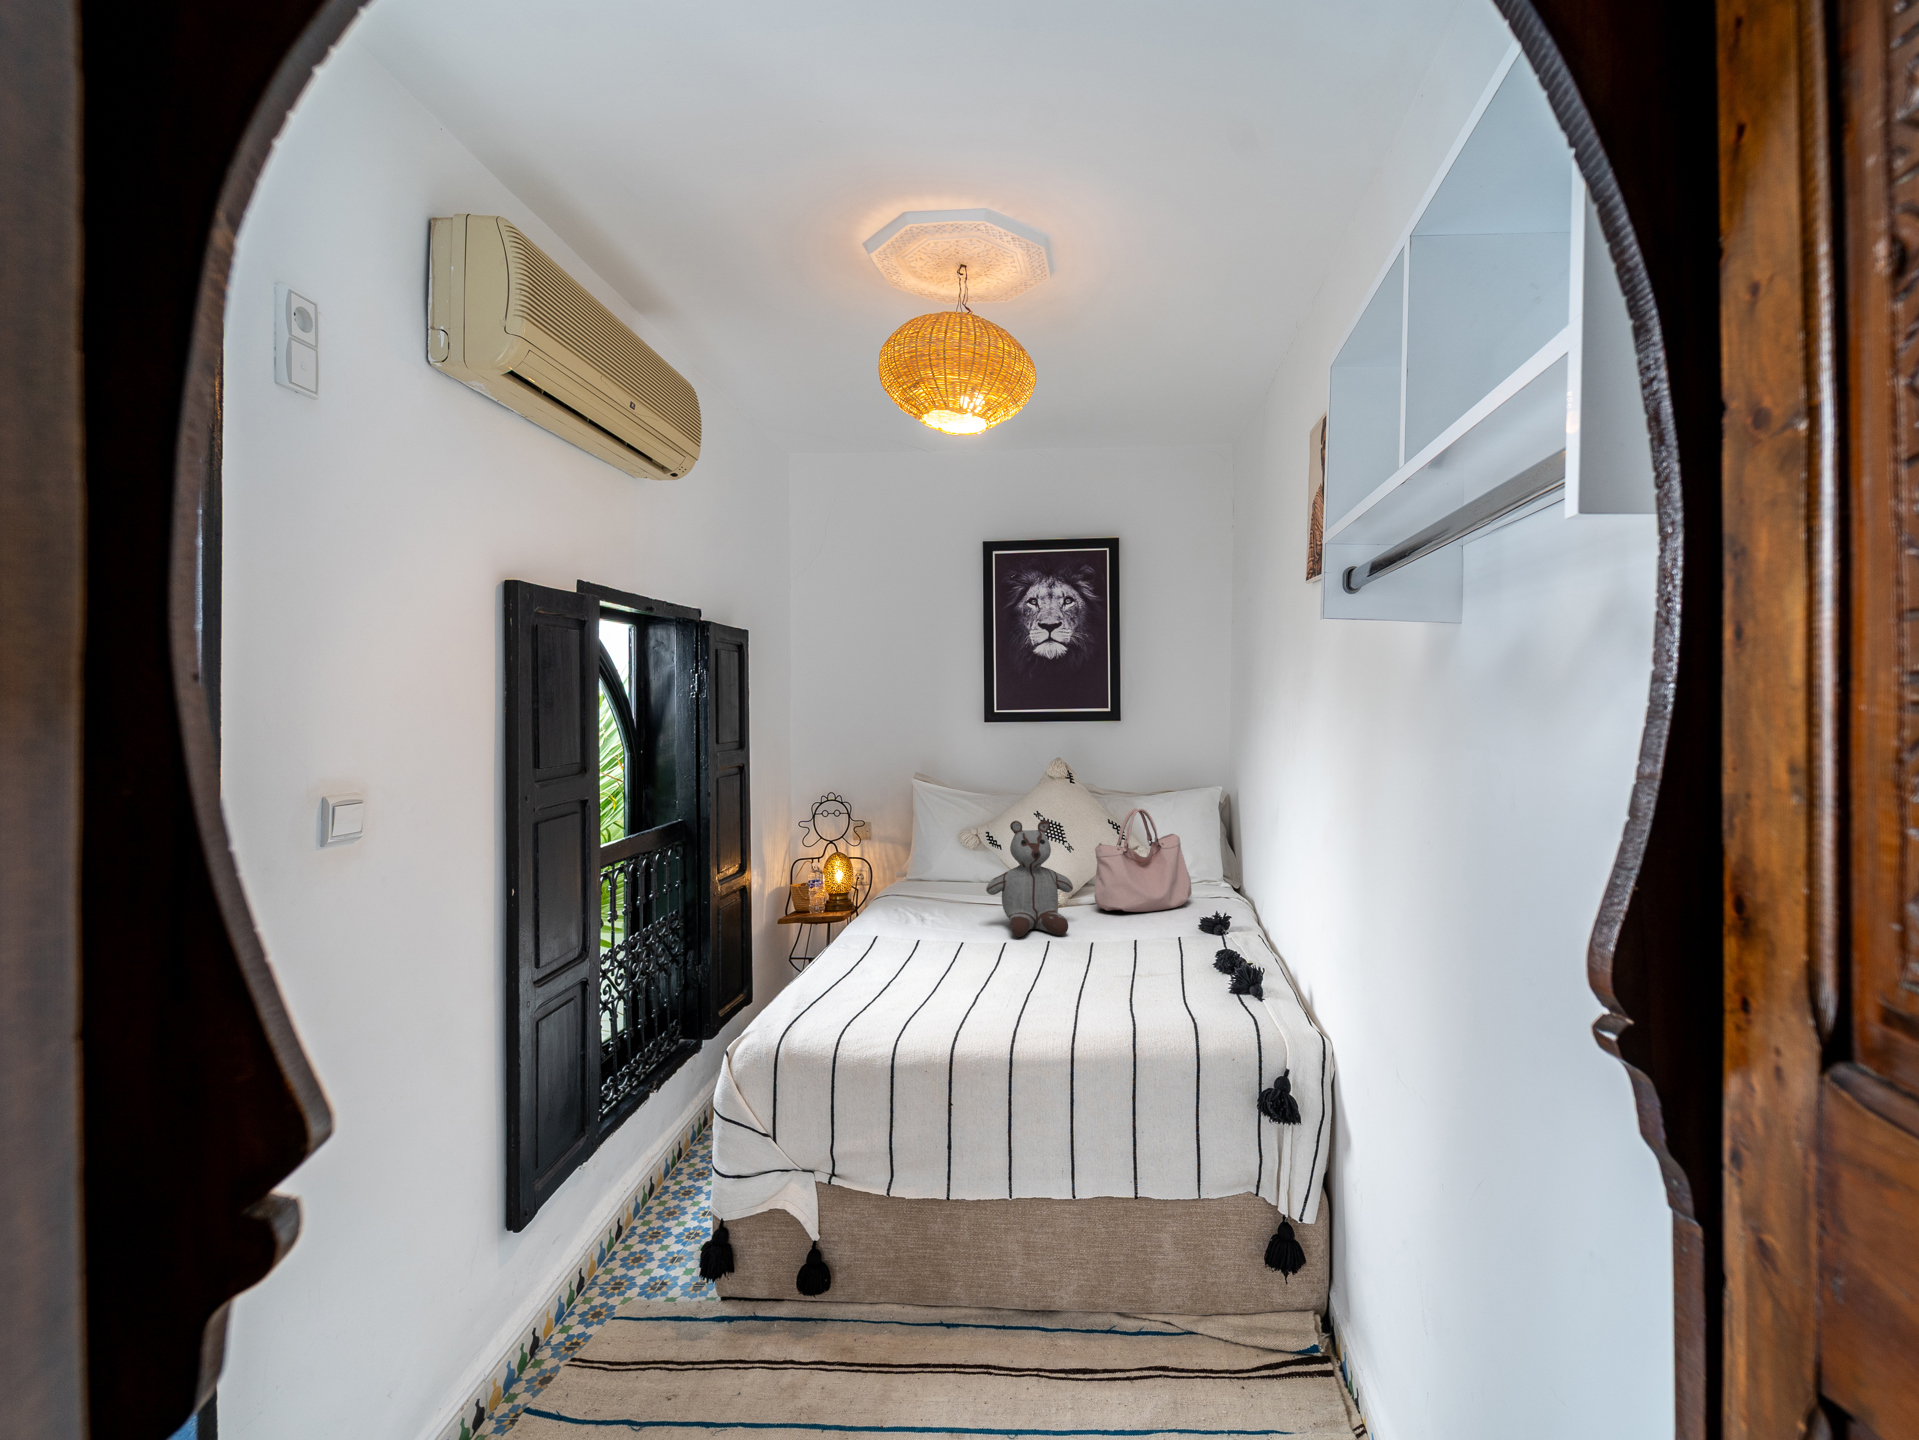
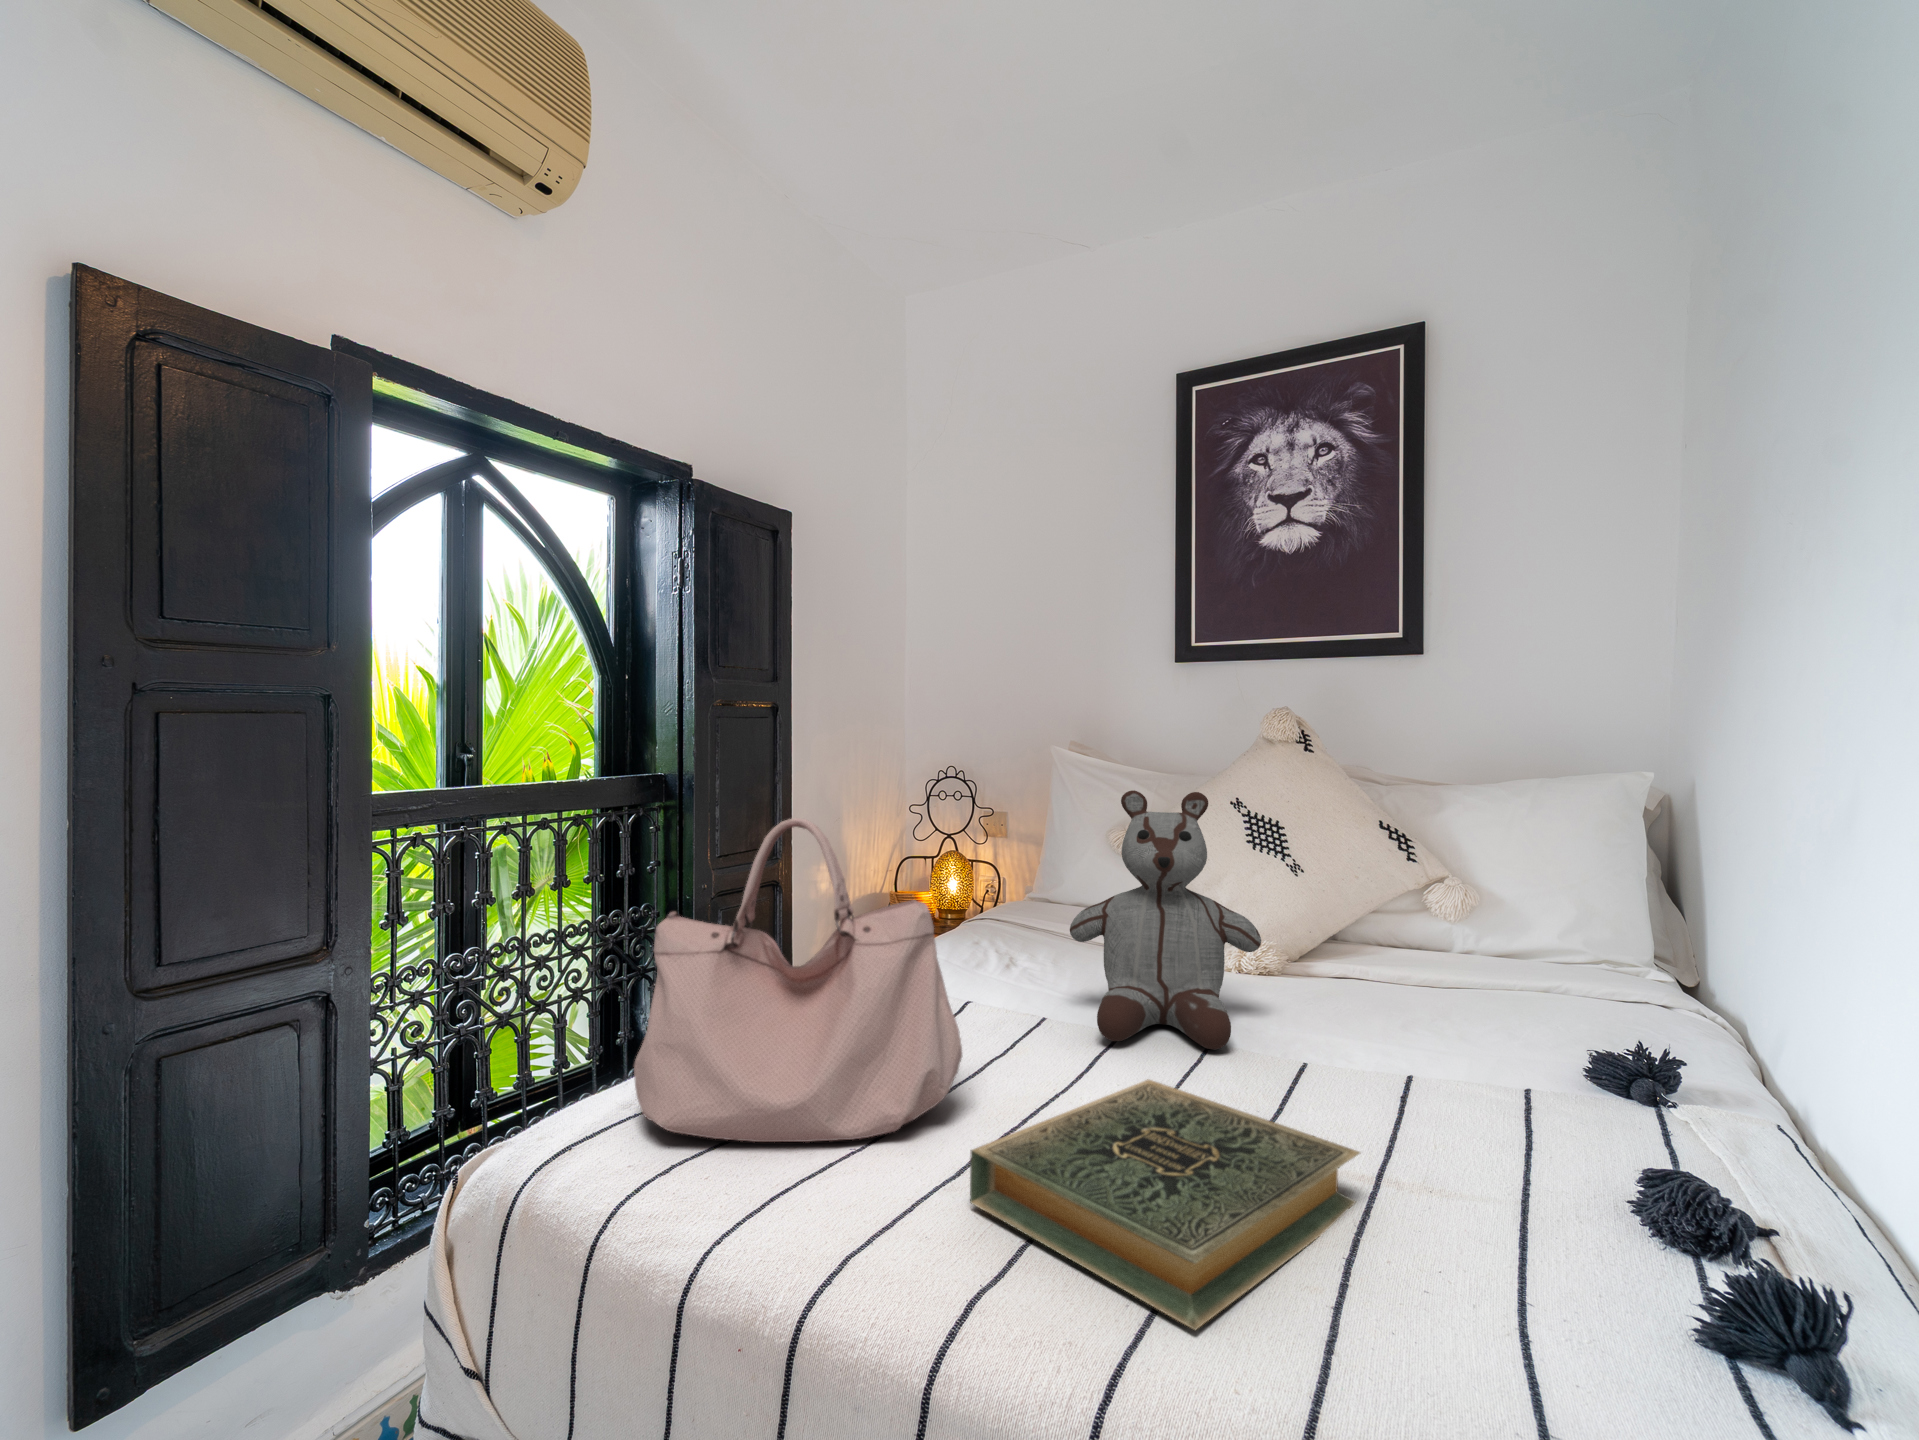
handbag: present [1094,808,1192,912] -> present [634,818,962,1142]
hardback book: none [1015,943,1135,996] -> present [970,1079,1361,1330]

